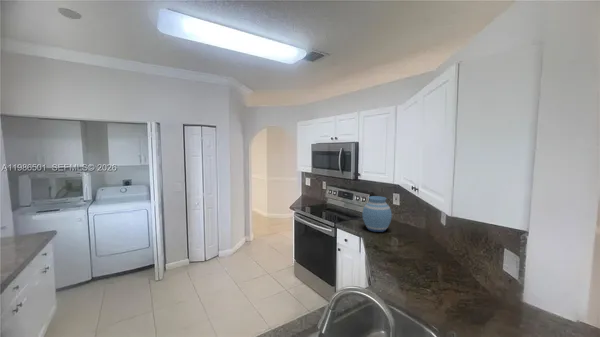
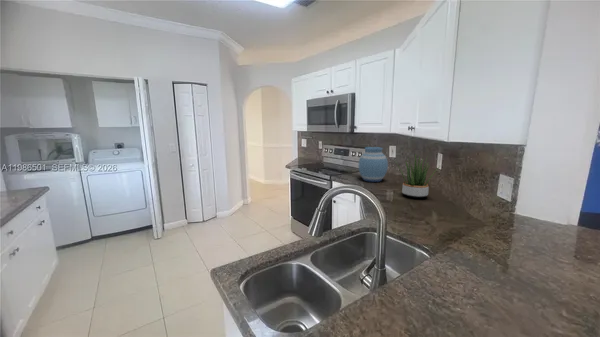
potted plant: none [397,211,446,256] -> present [399,155,438,198]

